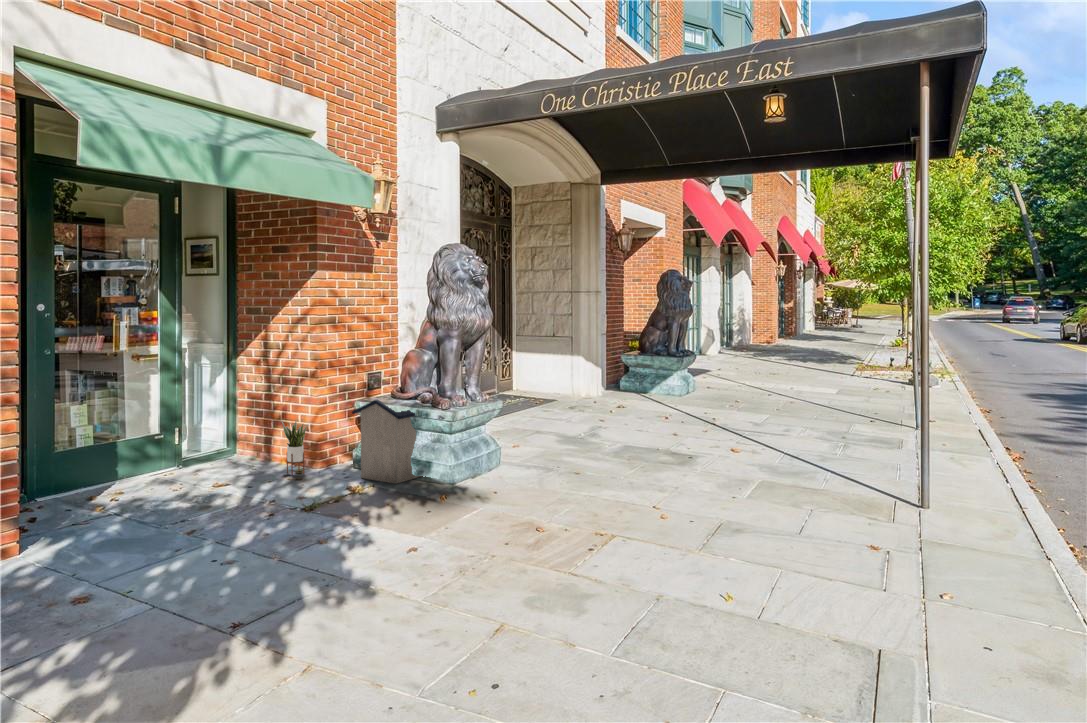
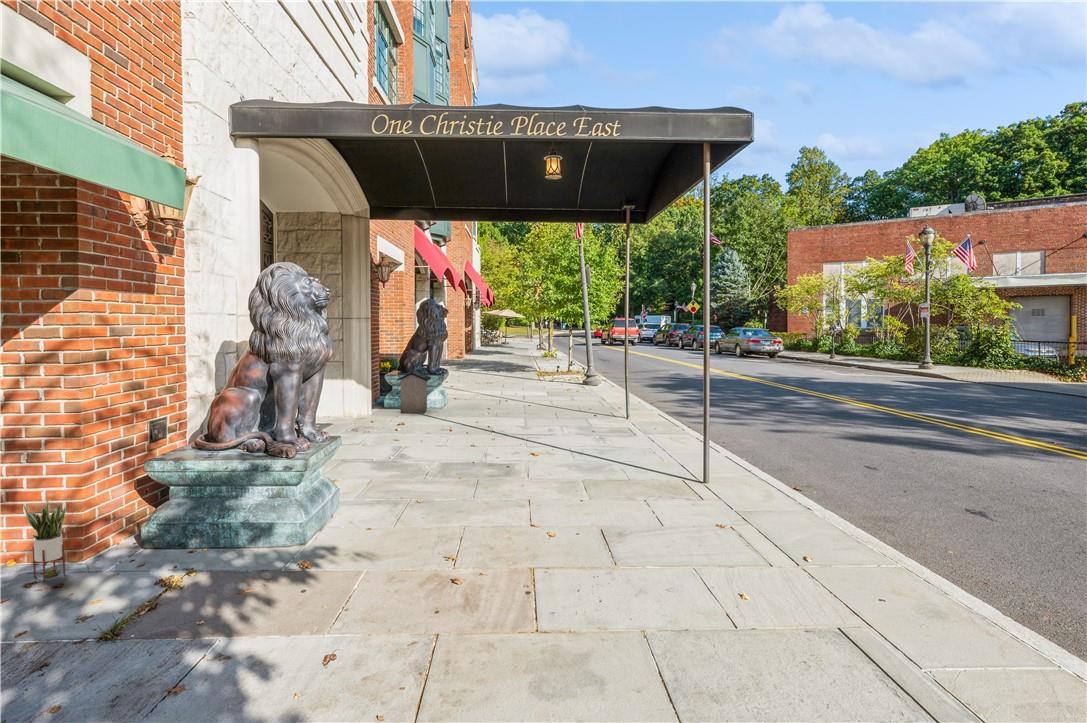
trash can: present [352,400,422,484] -> present [397,371,431,414]

